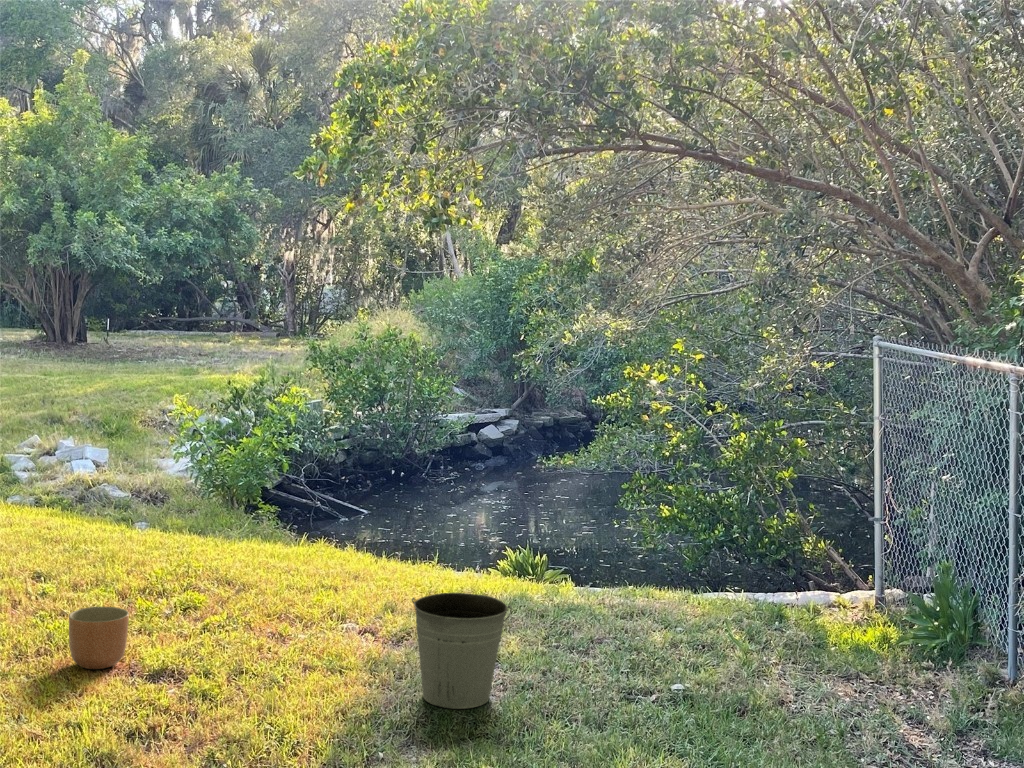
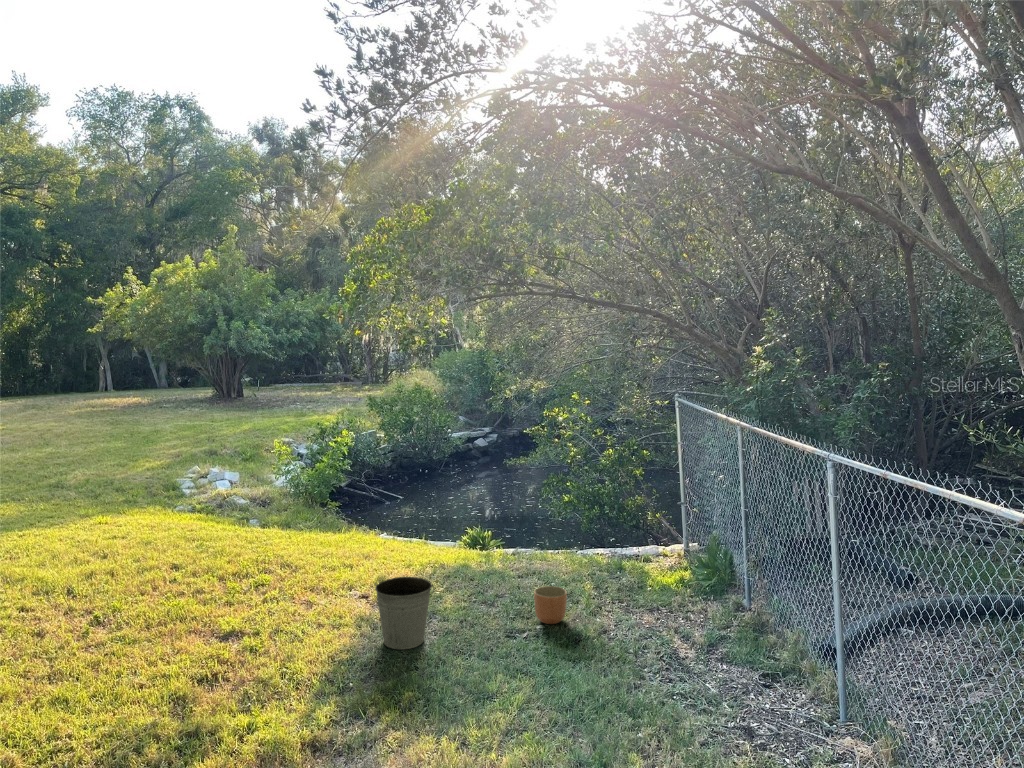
planter: present [69,607,129,669] -> present [534,586,567,624]

